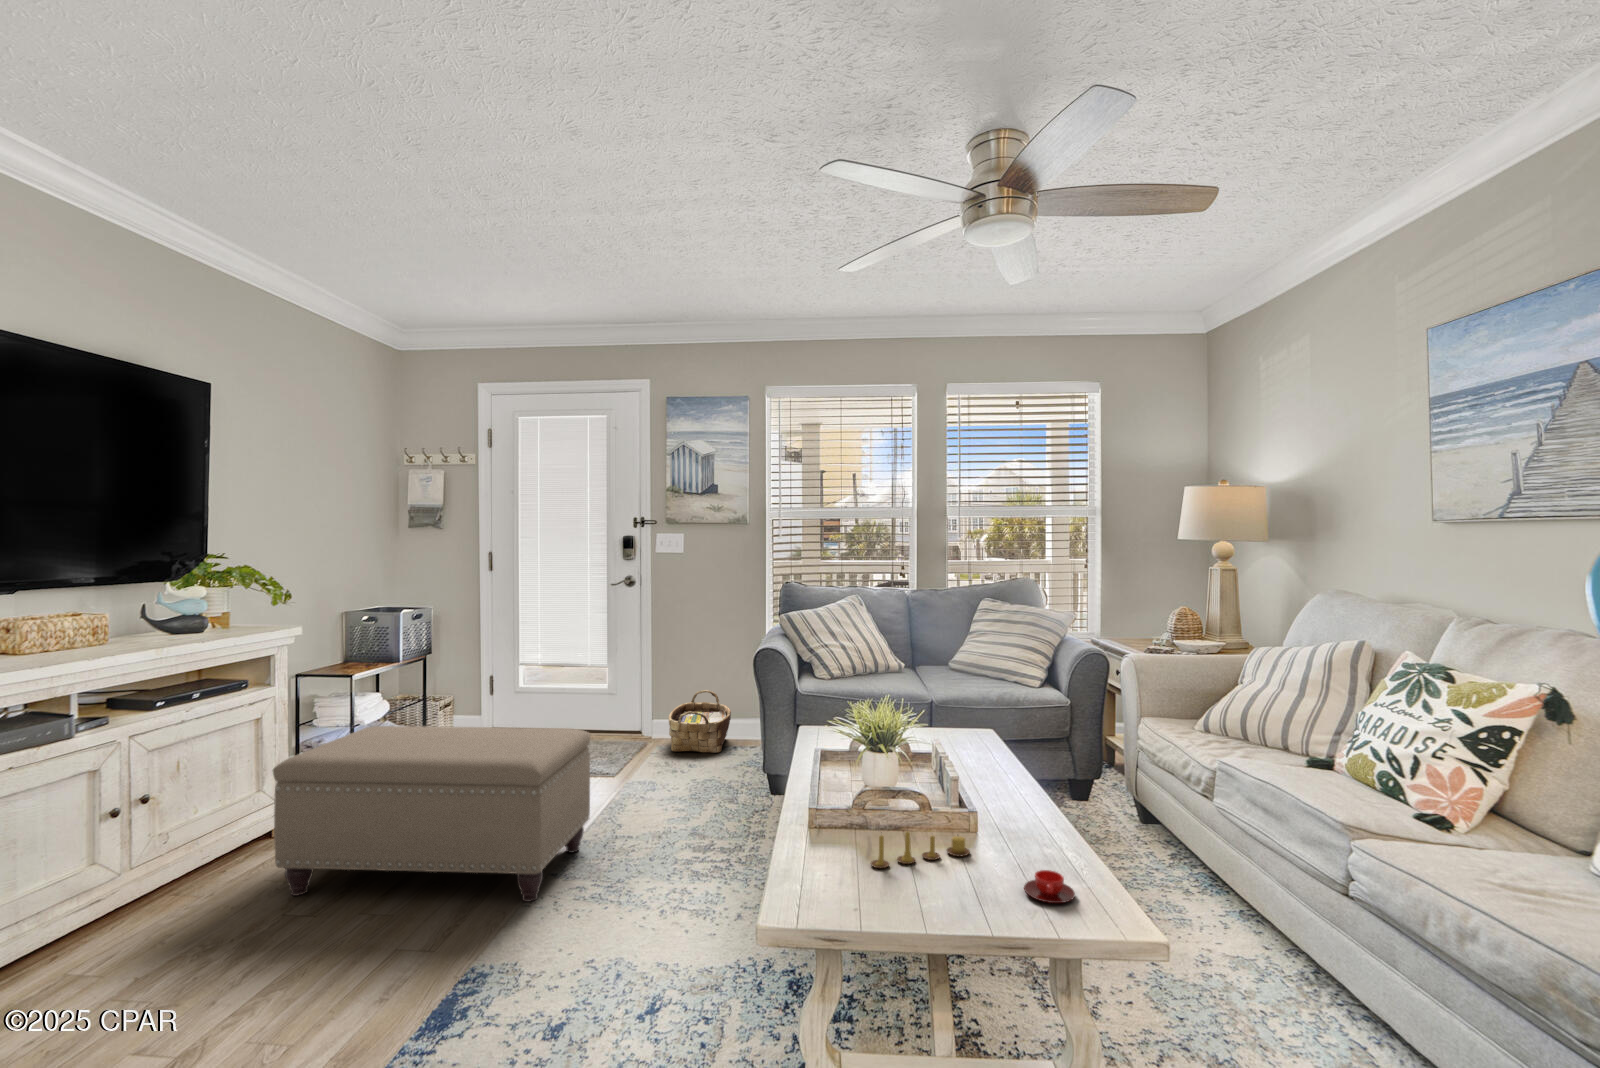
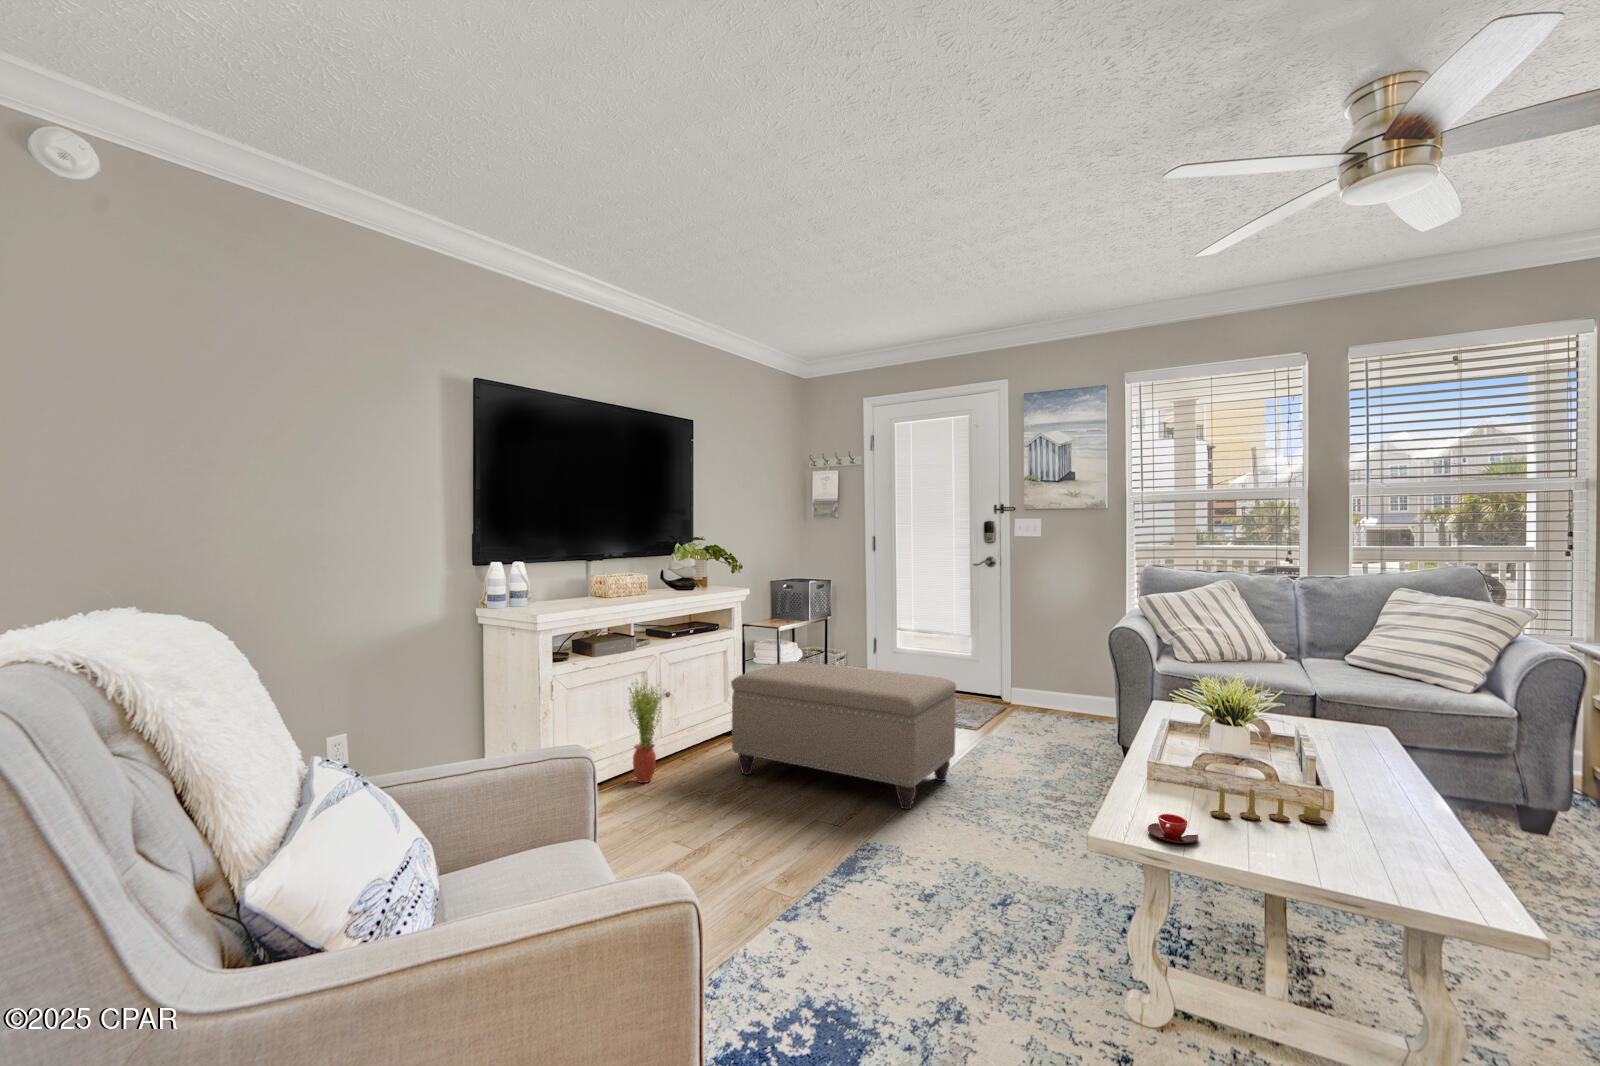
woven basket: present [668,690,731,753] -> none [1028,665,1088,723]
potted plant: none [82,784,157,945] -> present [628,680,665,783]
teacup: present [1024,870,1075,903] -> present [1148,814,1198,843]

